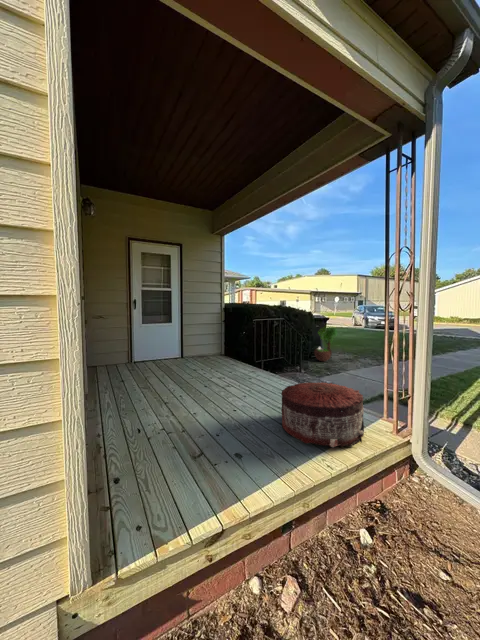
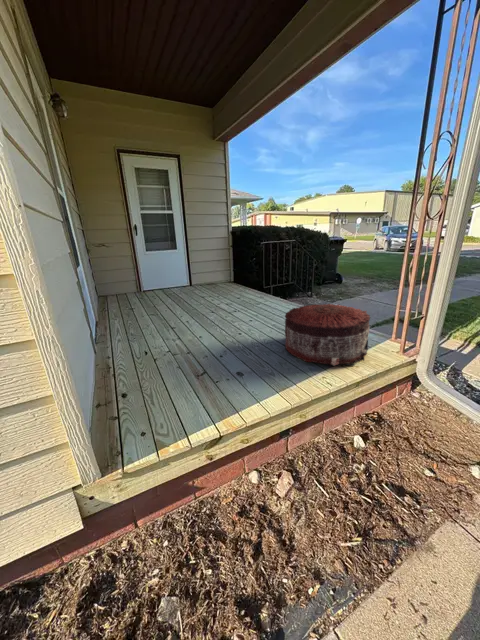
potted tree: present [314,327,336,361] -> none [328,245,354,286]

